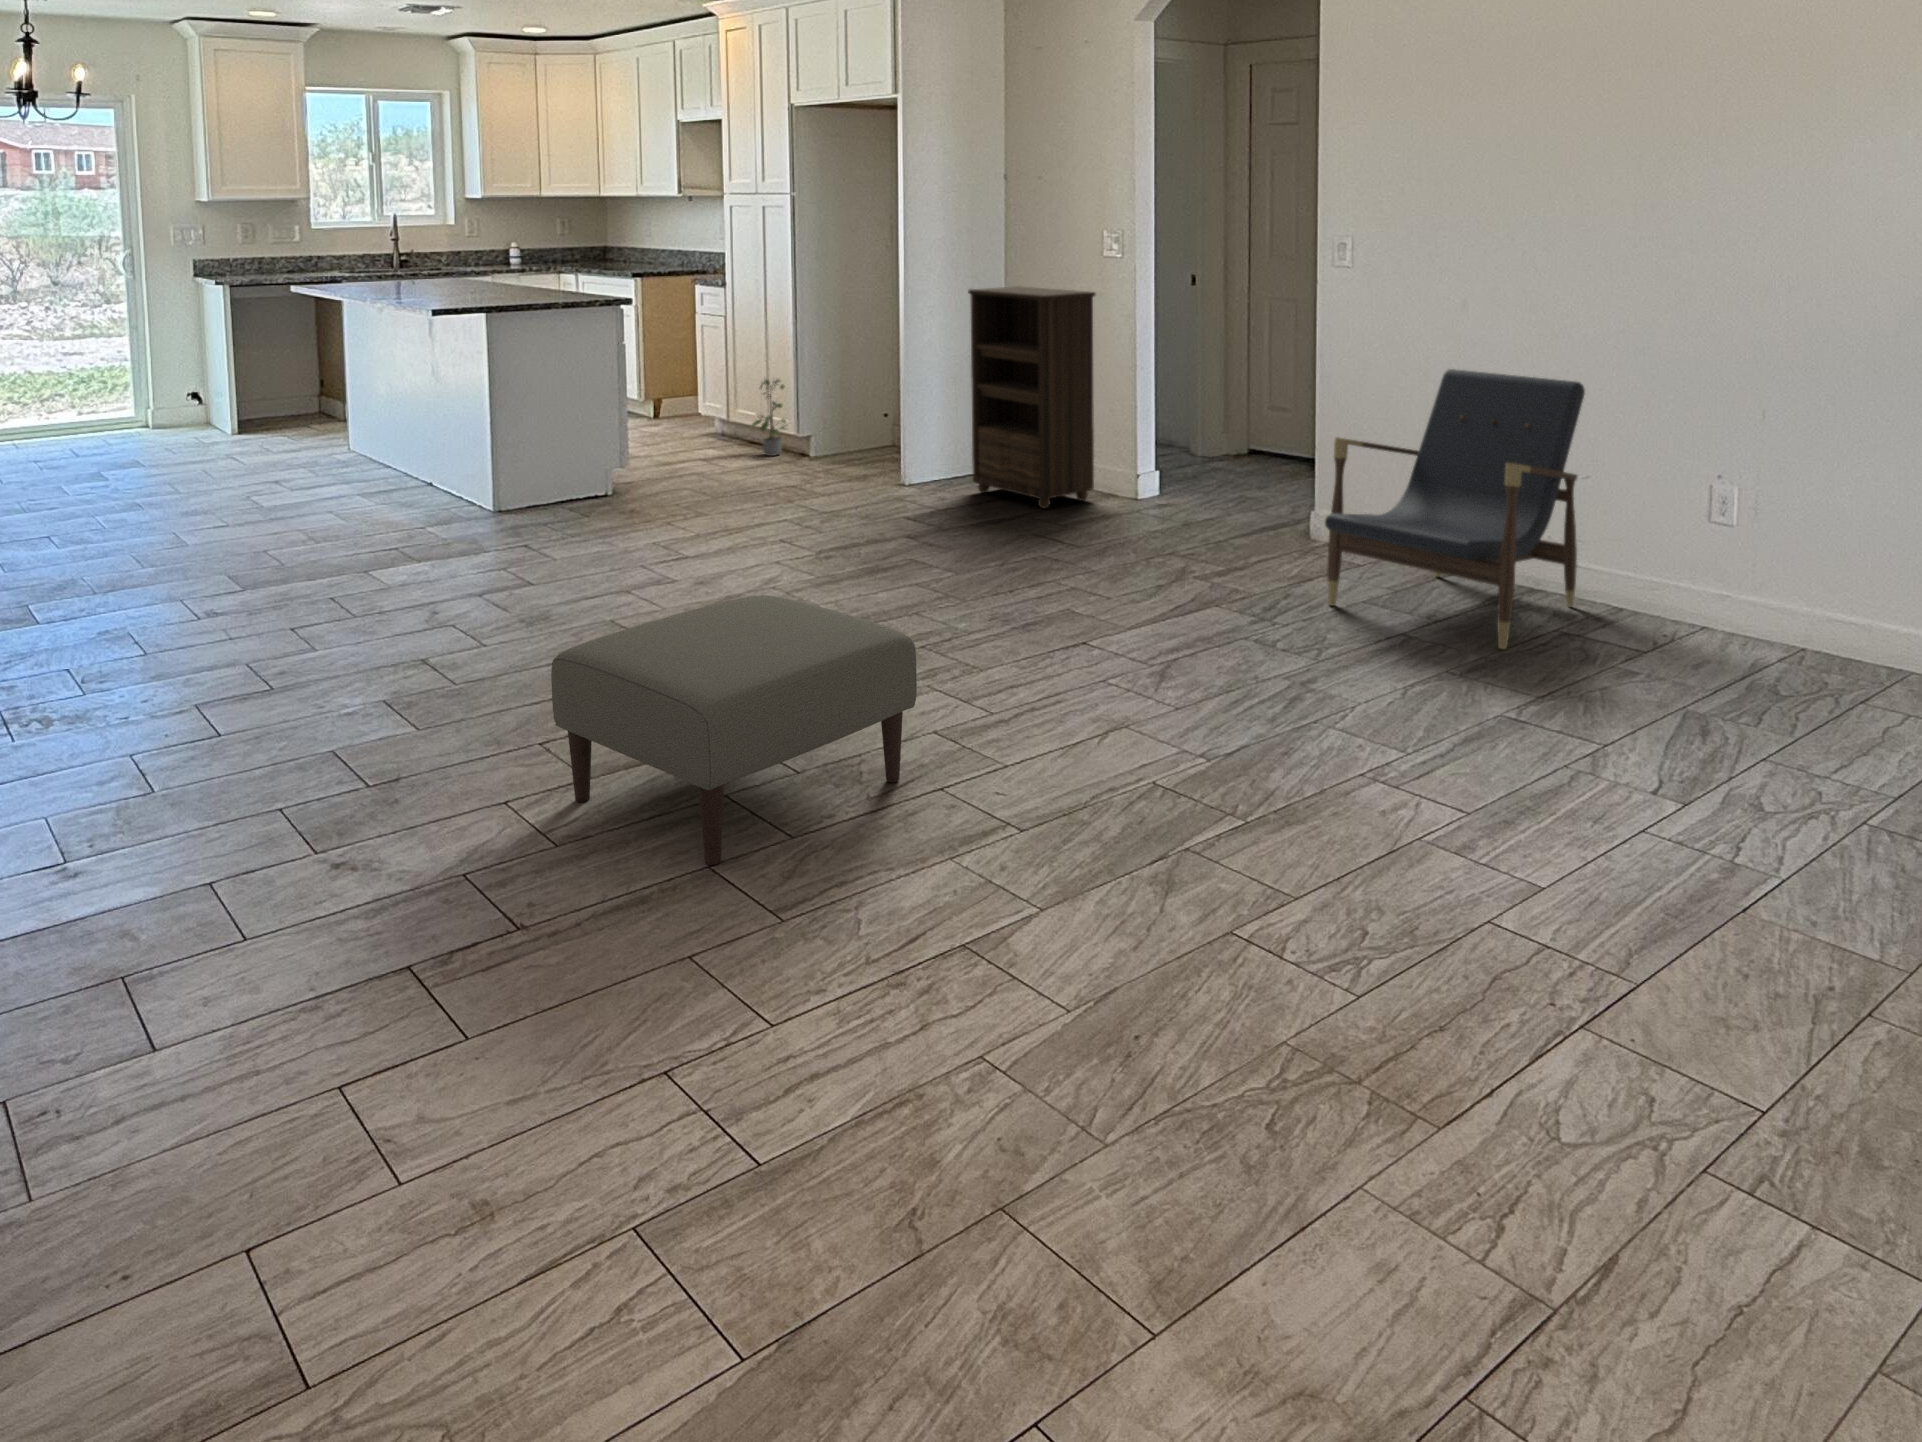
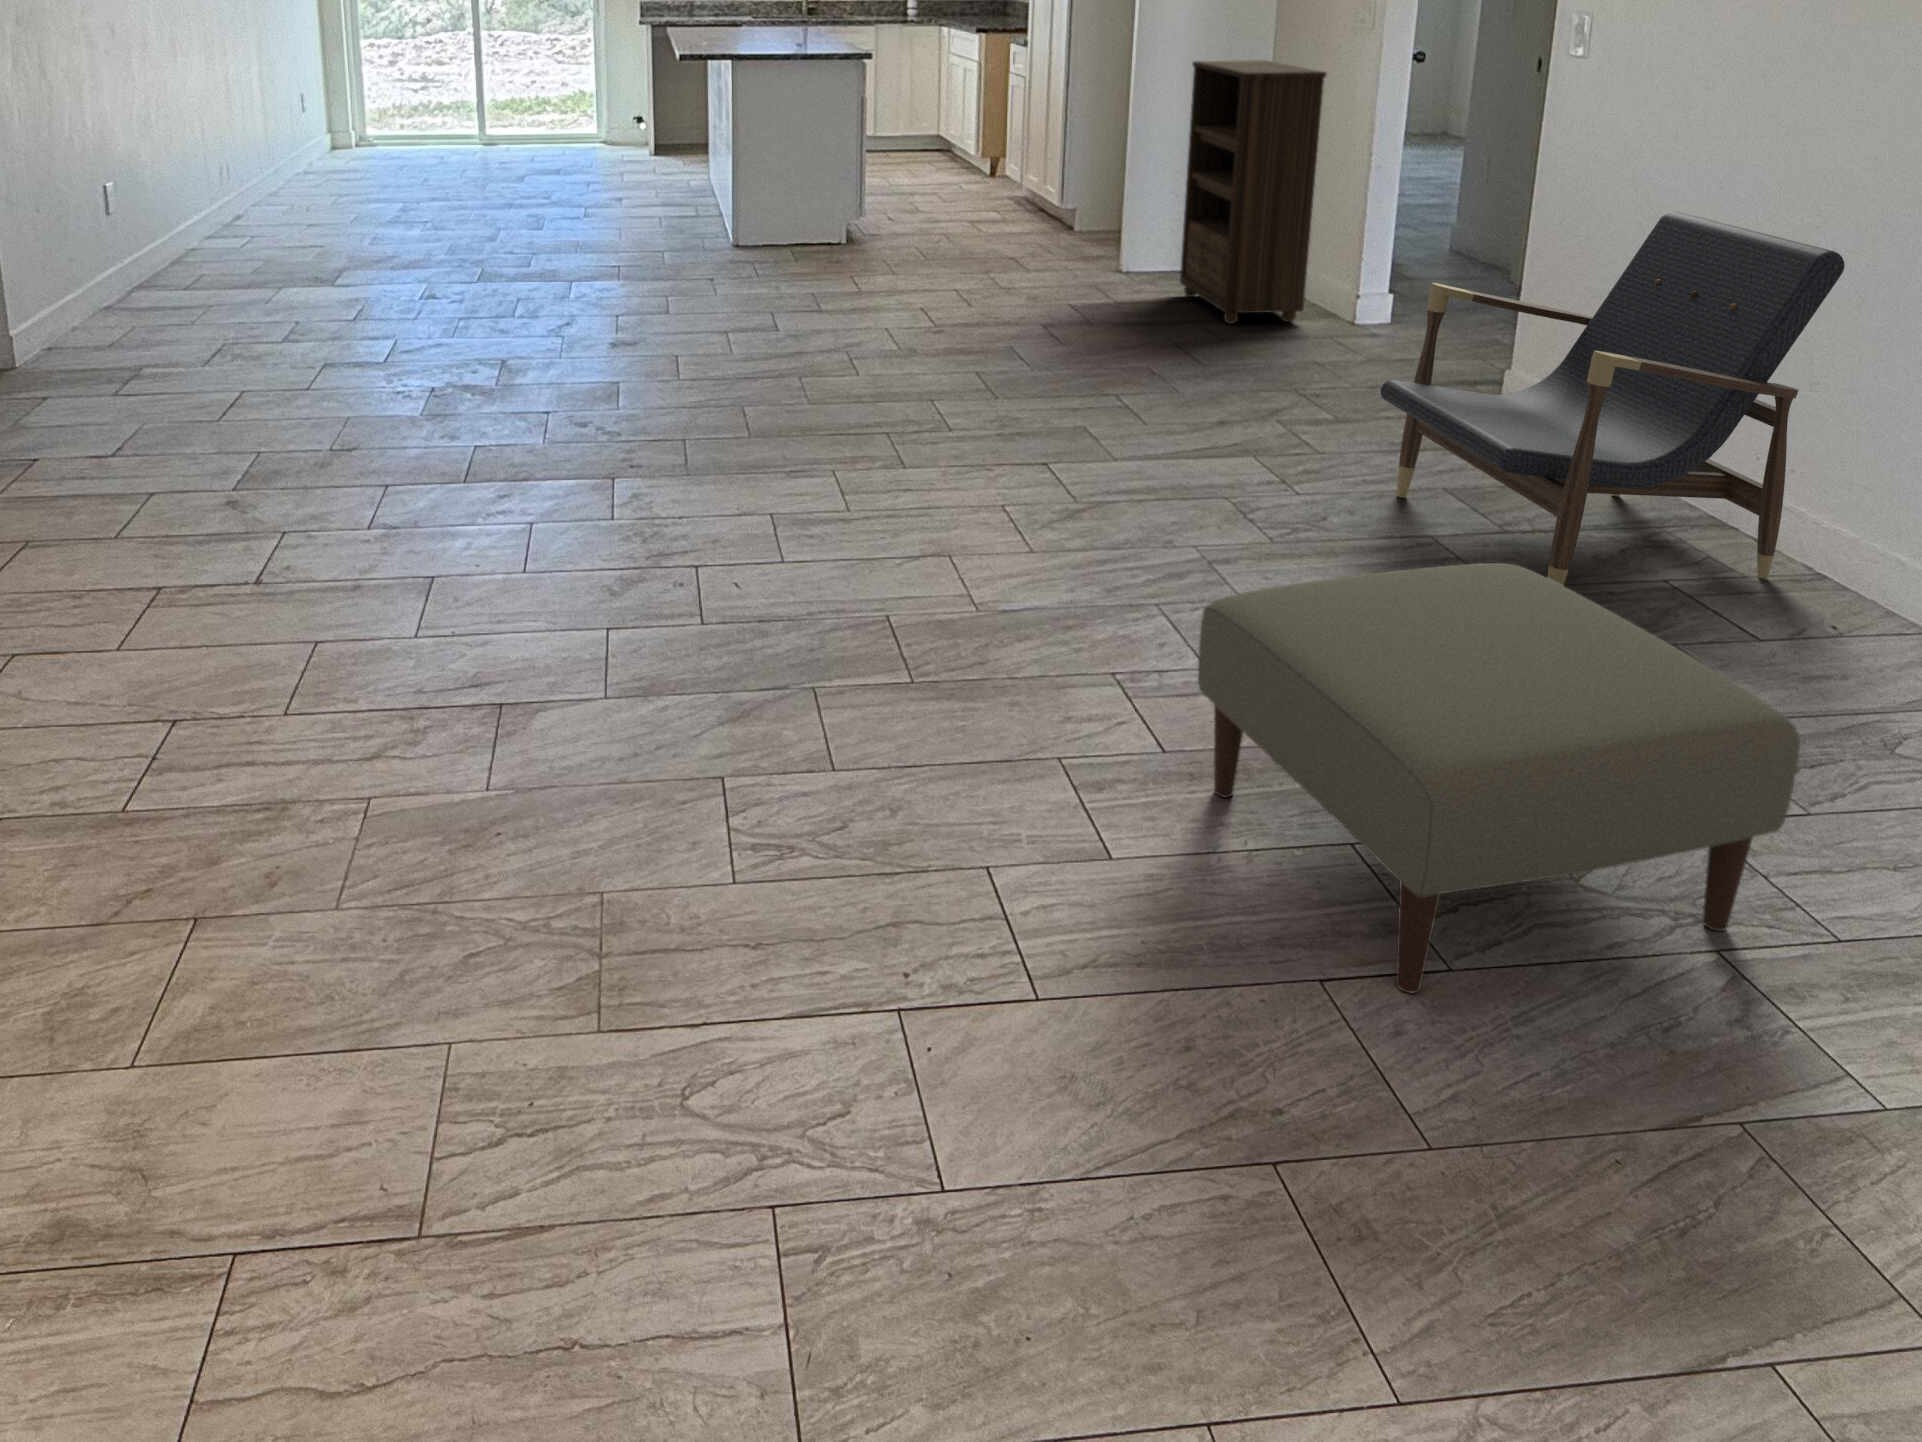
potted plant: present [753,380,786,456] -> none [1022,145,1056,228]
ottoman: present [551,595,917,865] -> present [1198,563,1800,993]

